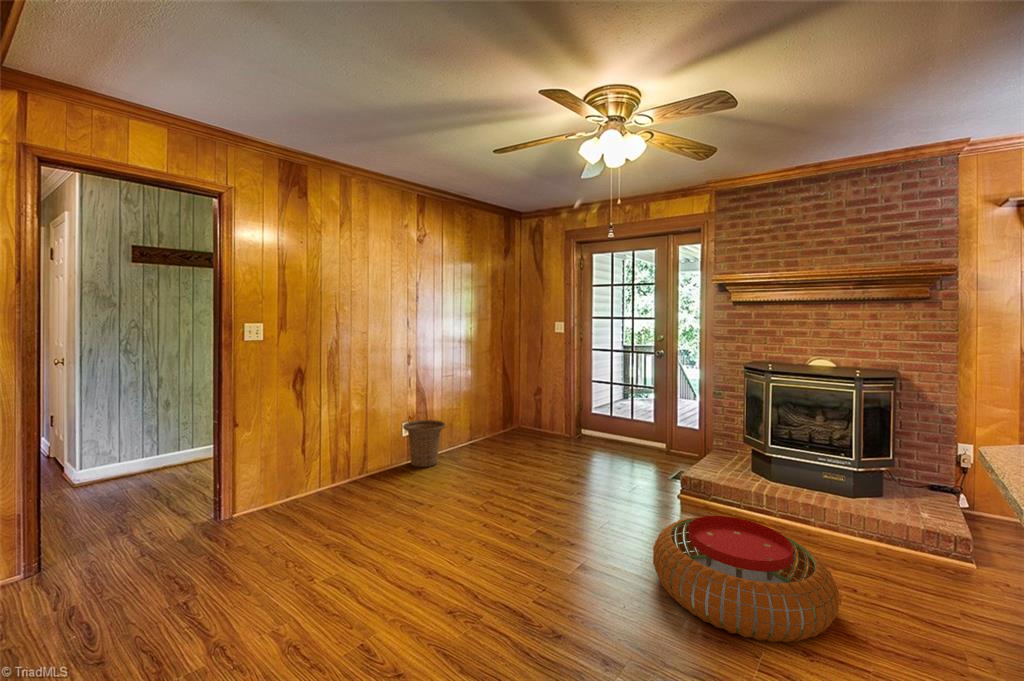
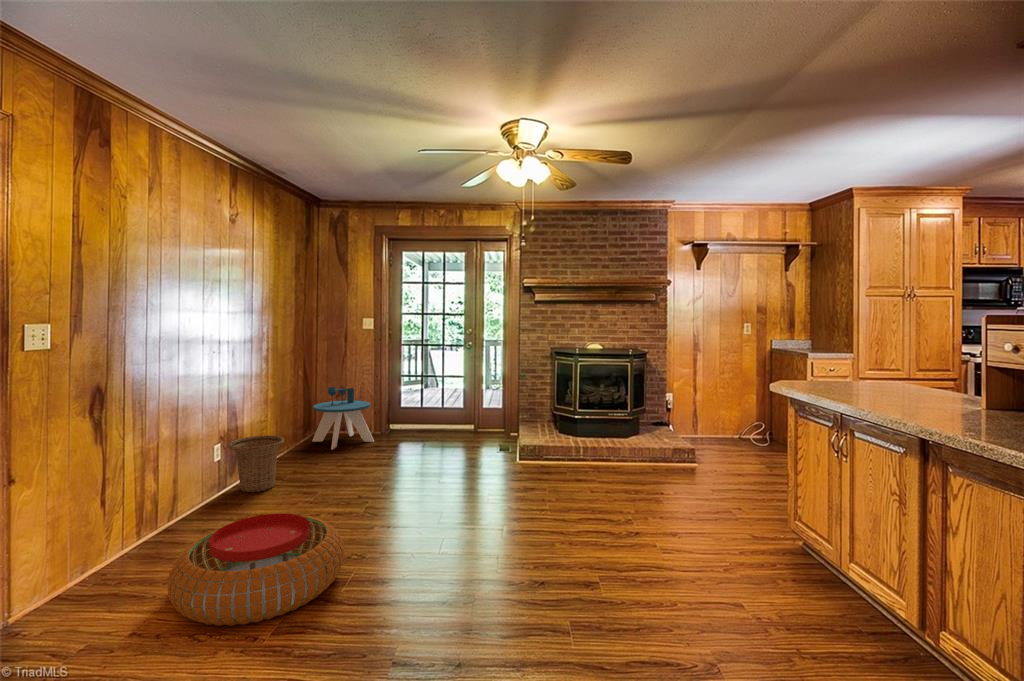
side table: none [505,386,554,442] -> present [312,387,374,450]
pouf: present [653,516,839,642] -> present [167,514,344,626]

